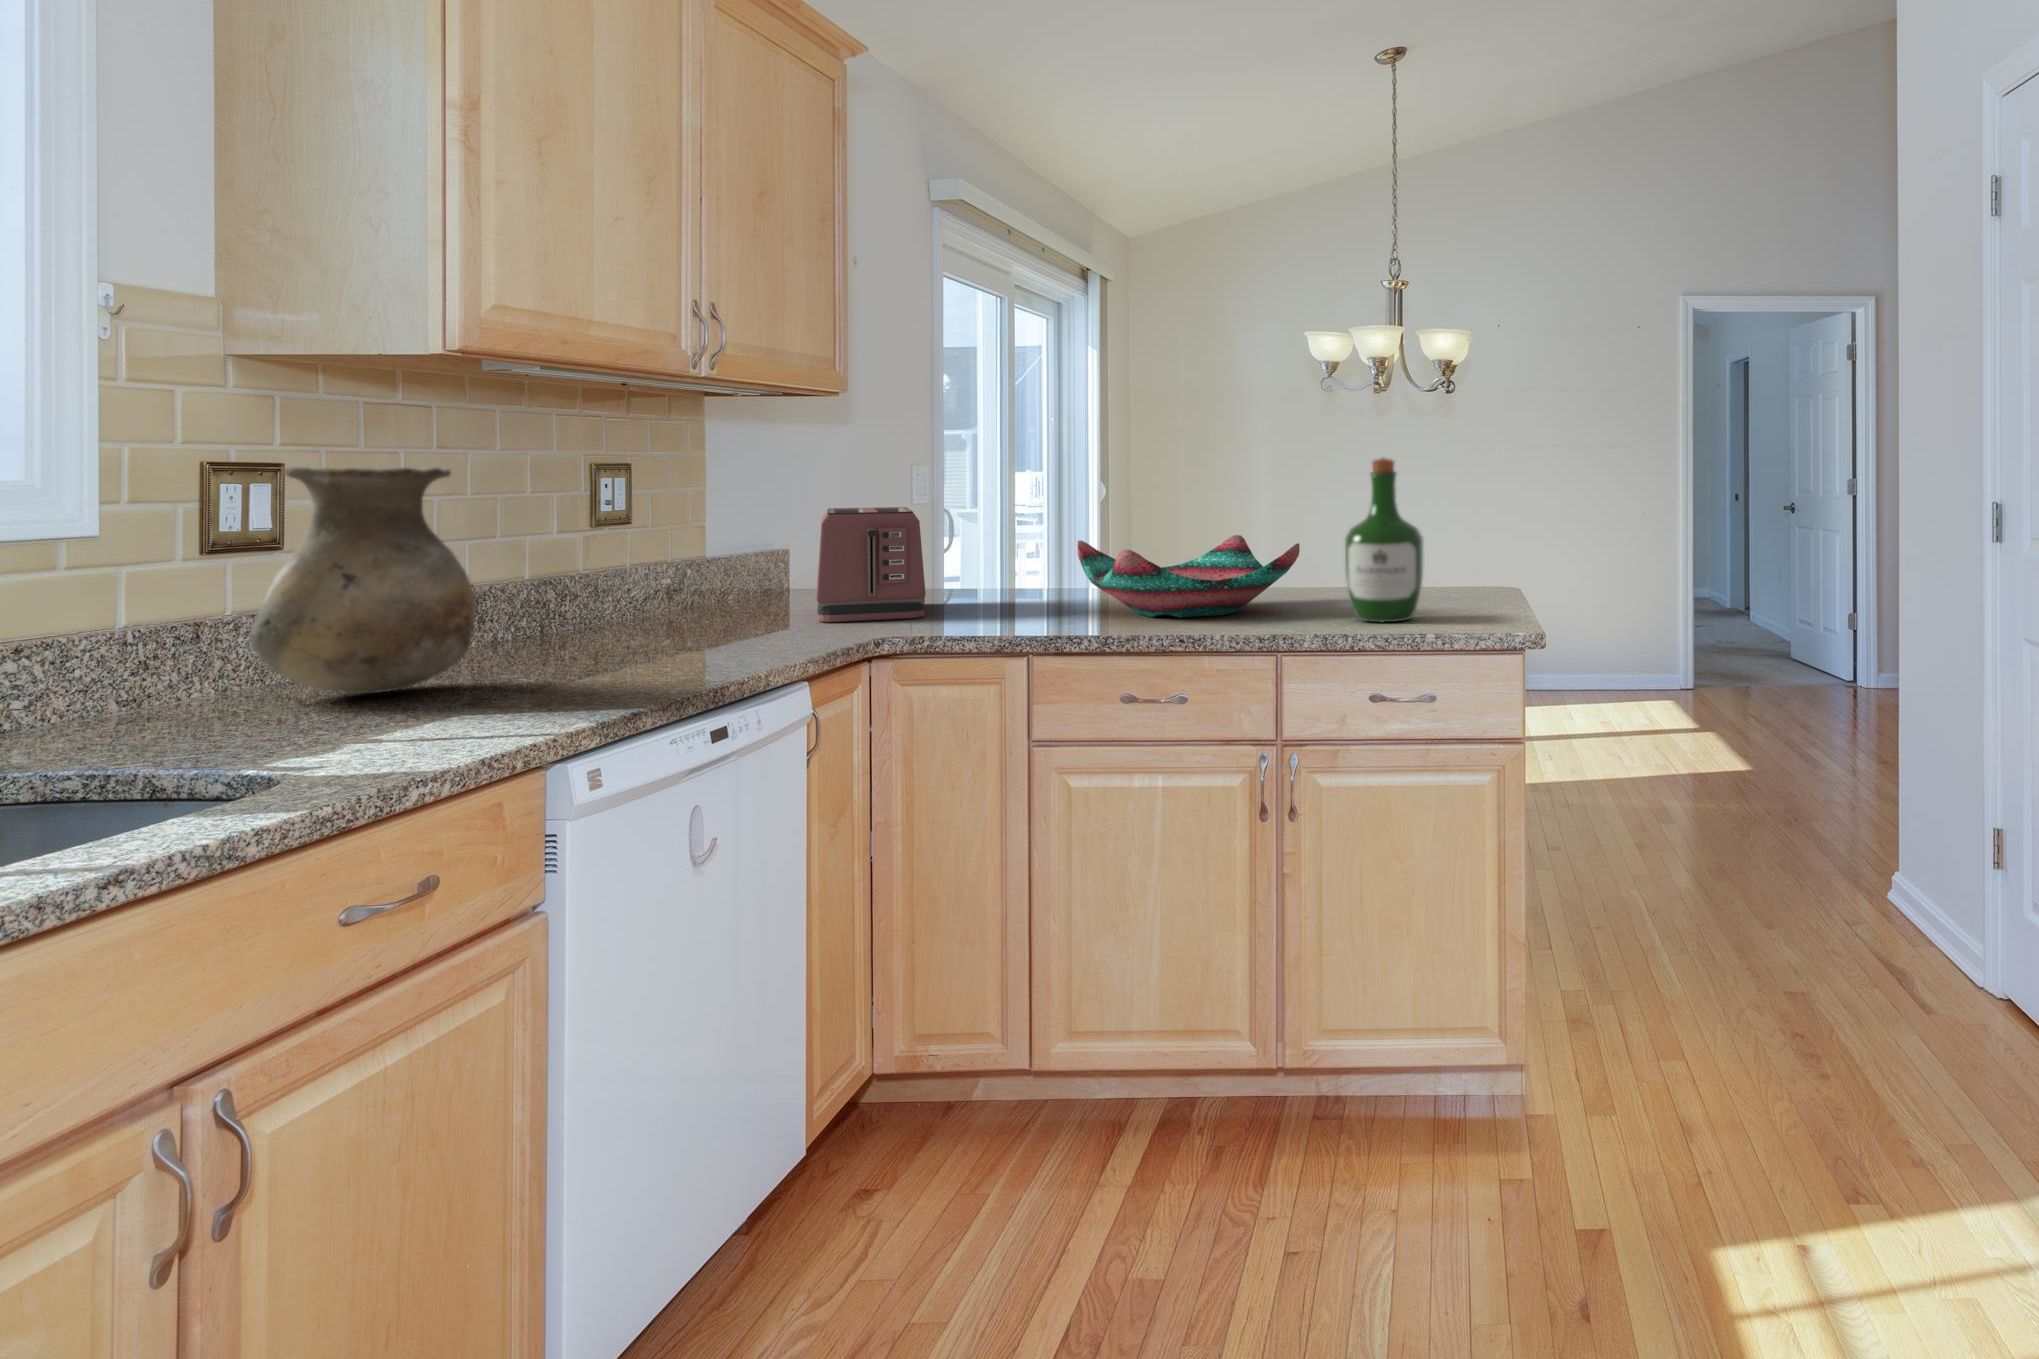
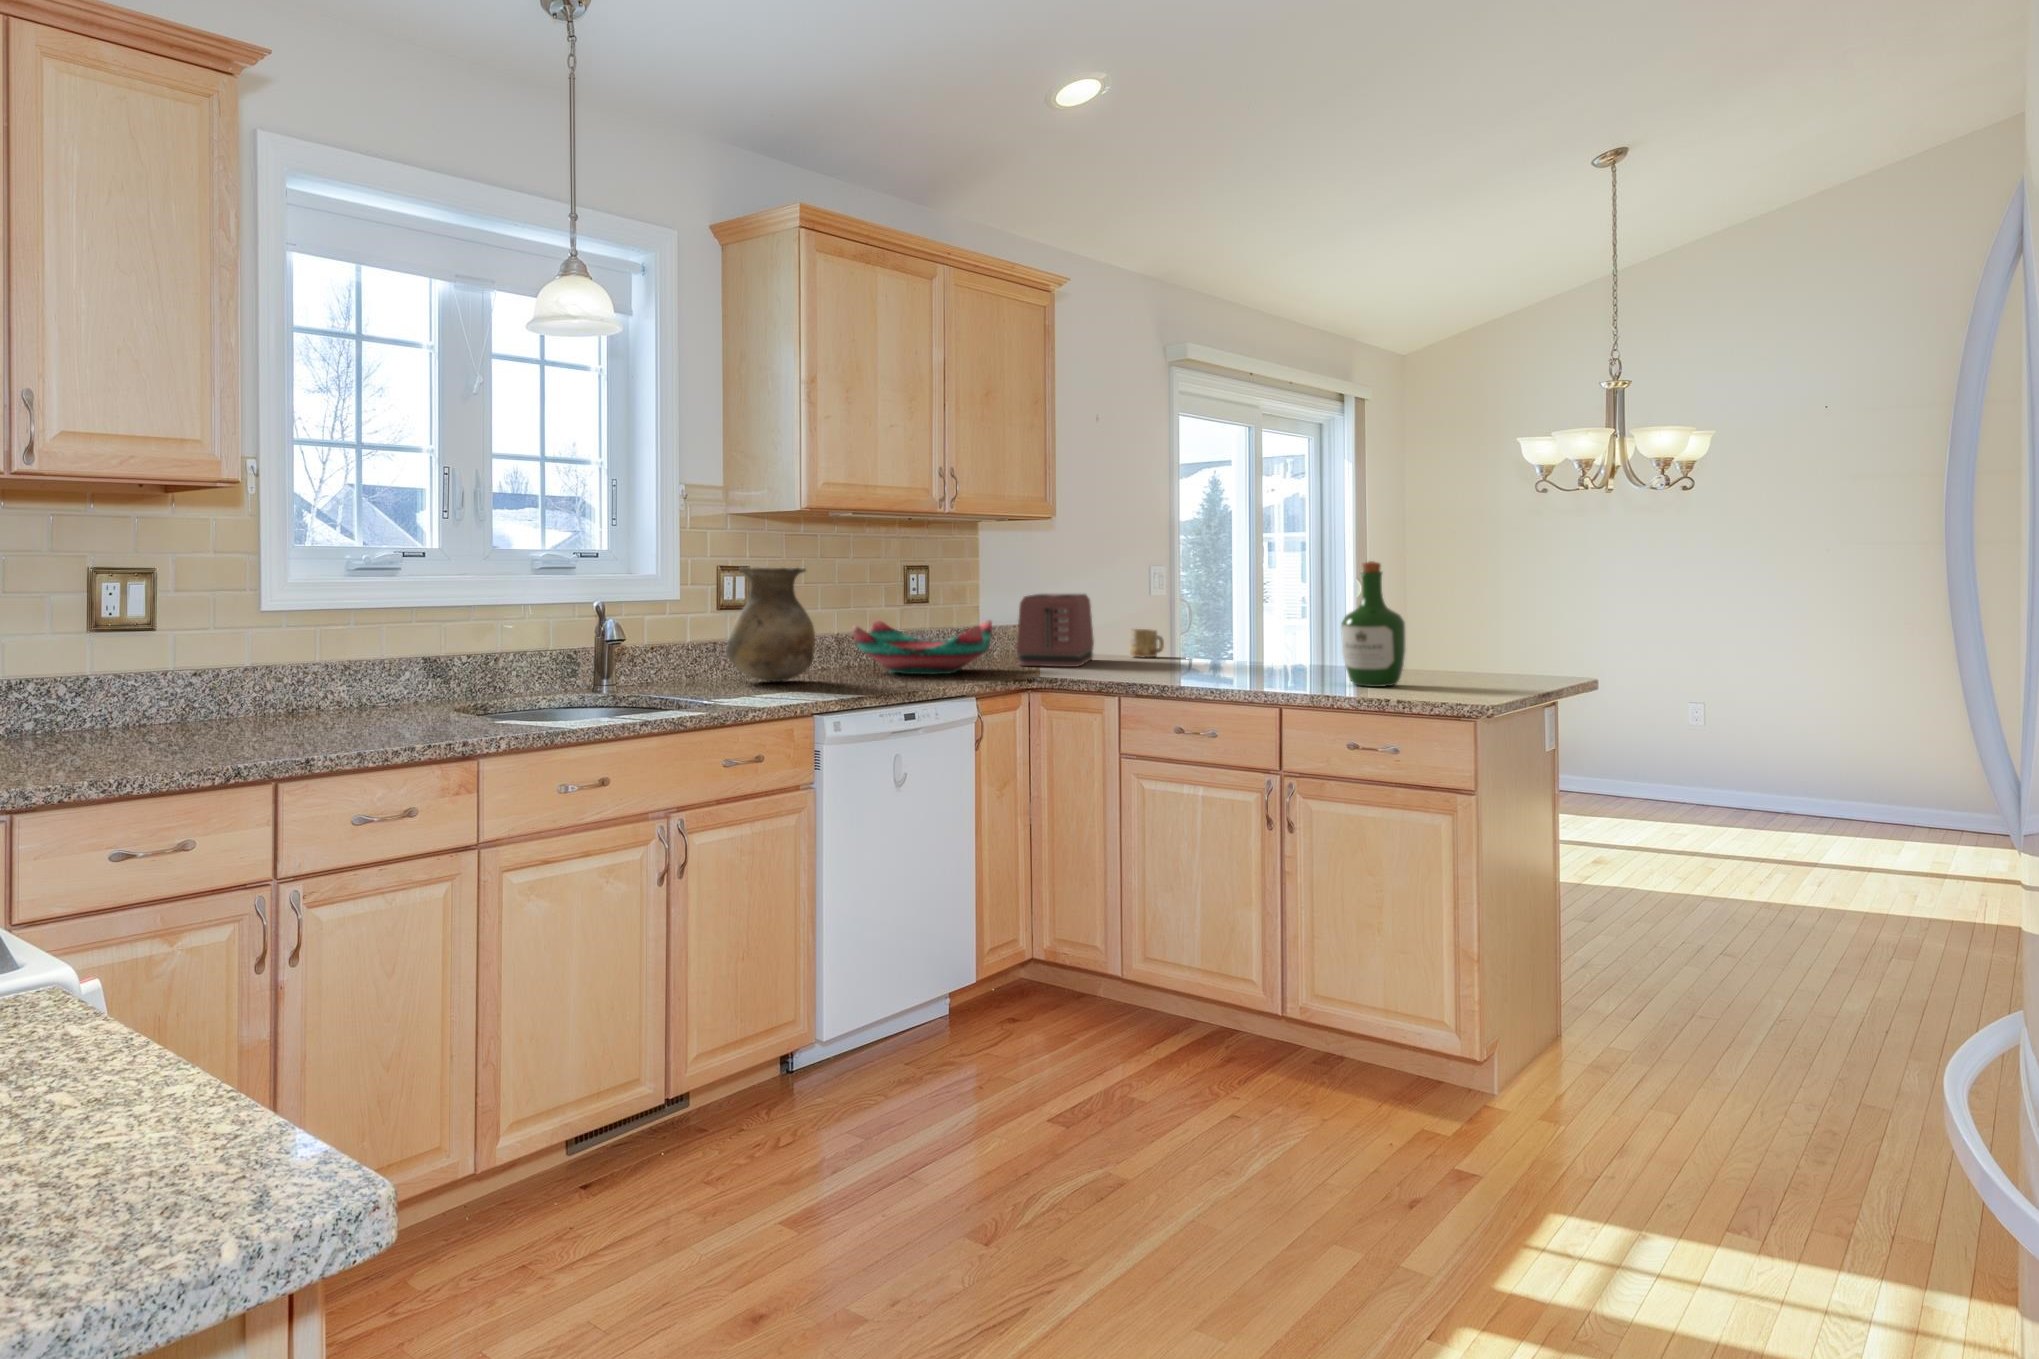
decorative bowl: present [1077,535,1300,618] -> present [853,620,992,674]
mug: none [961,555,1014,596] -> present [1130,629,1164,657]

